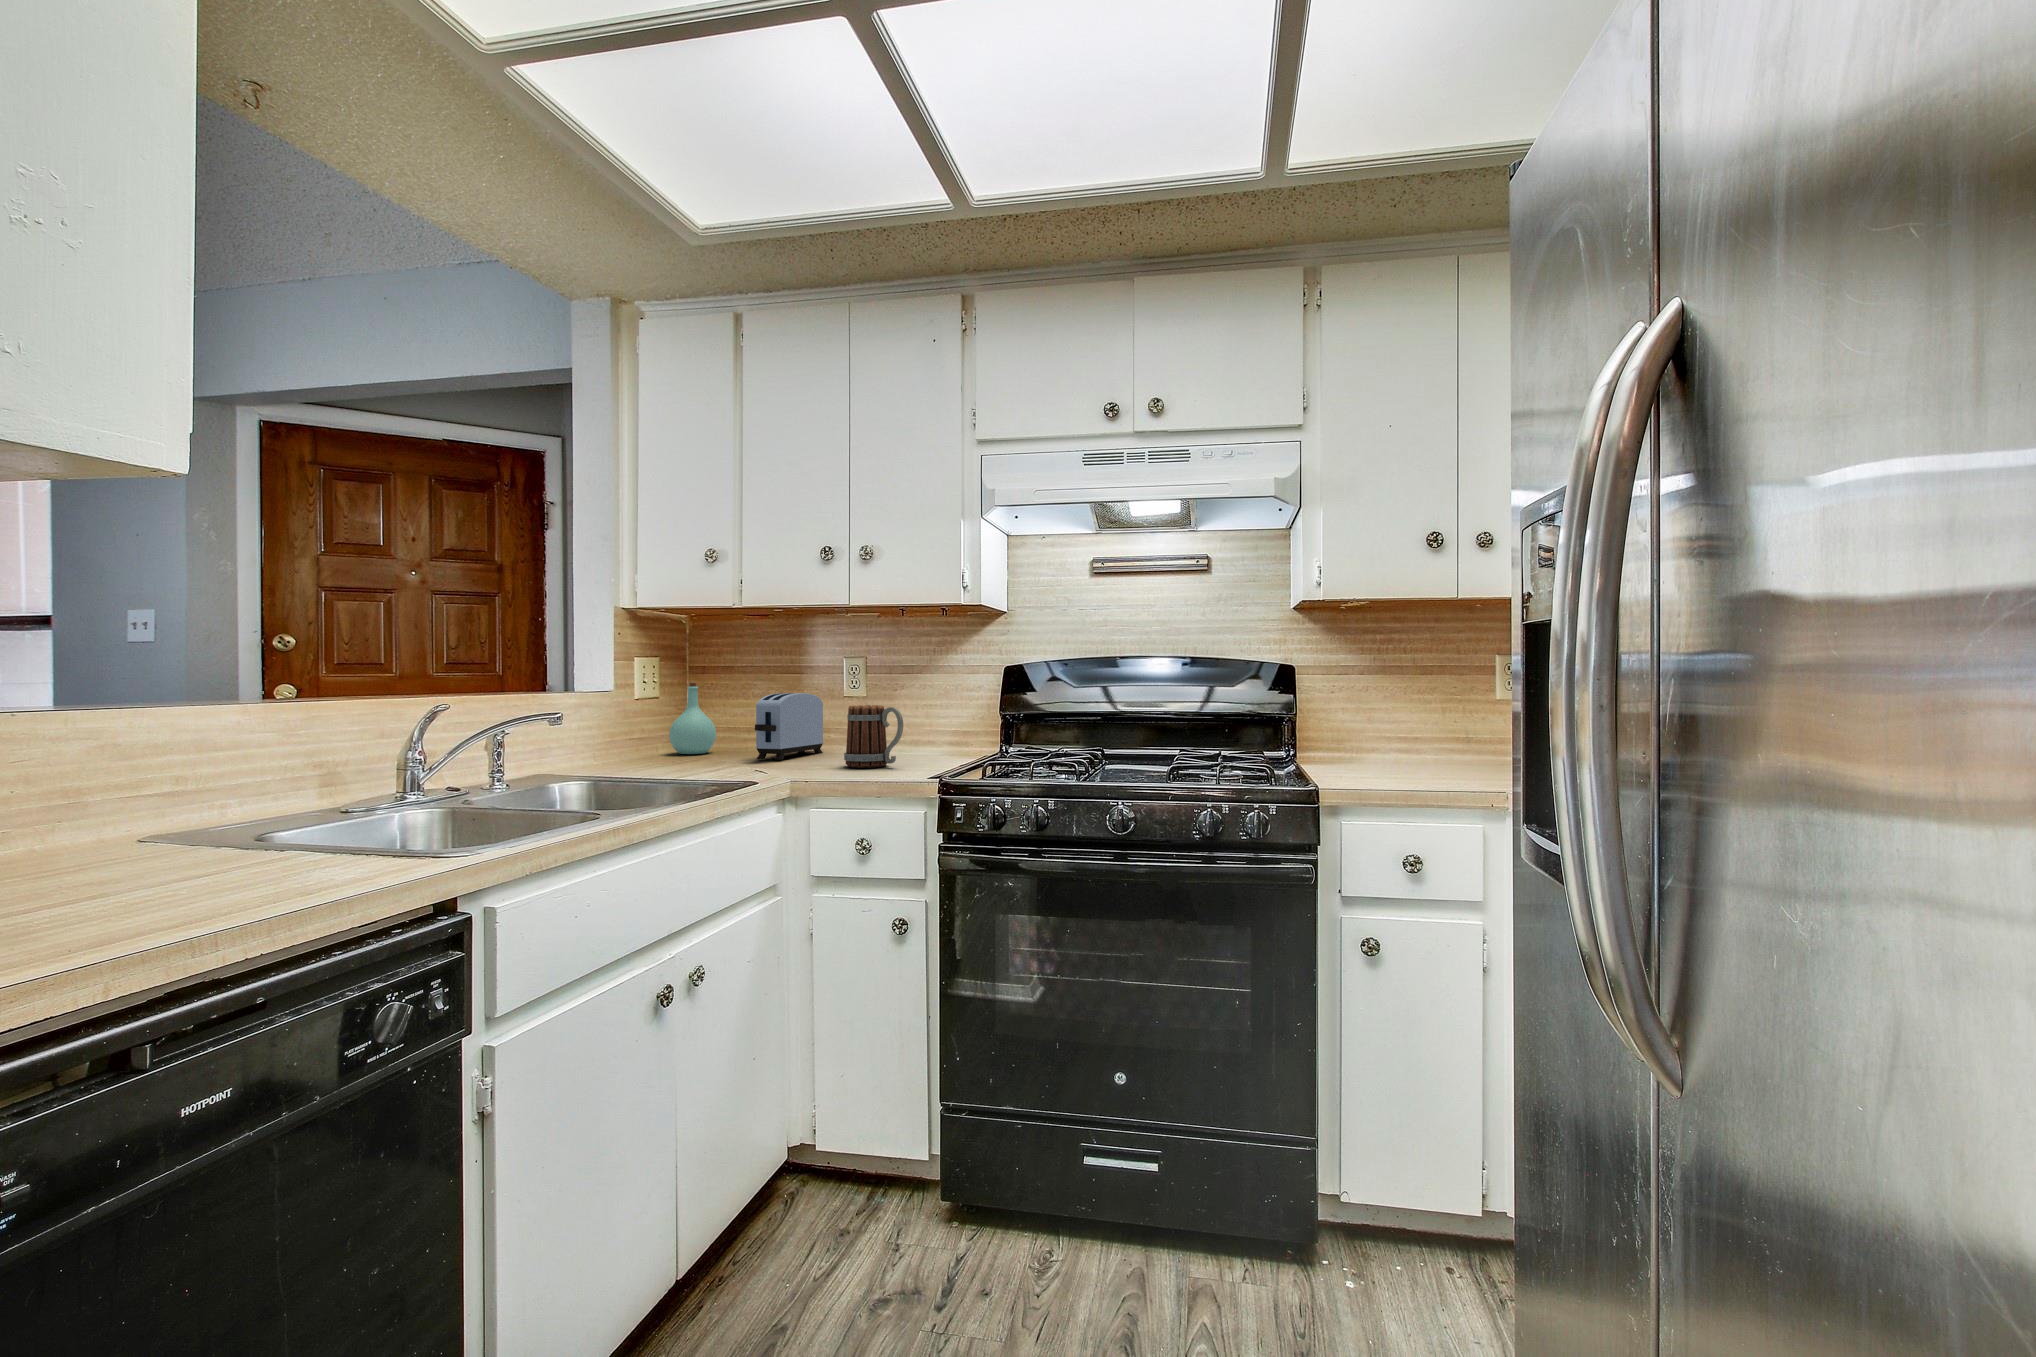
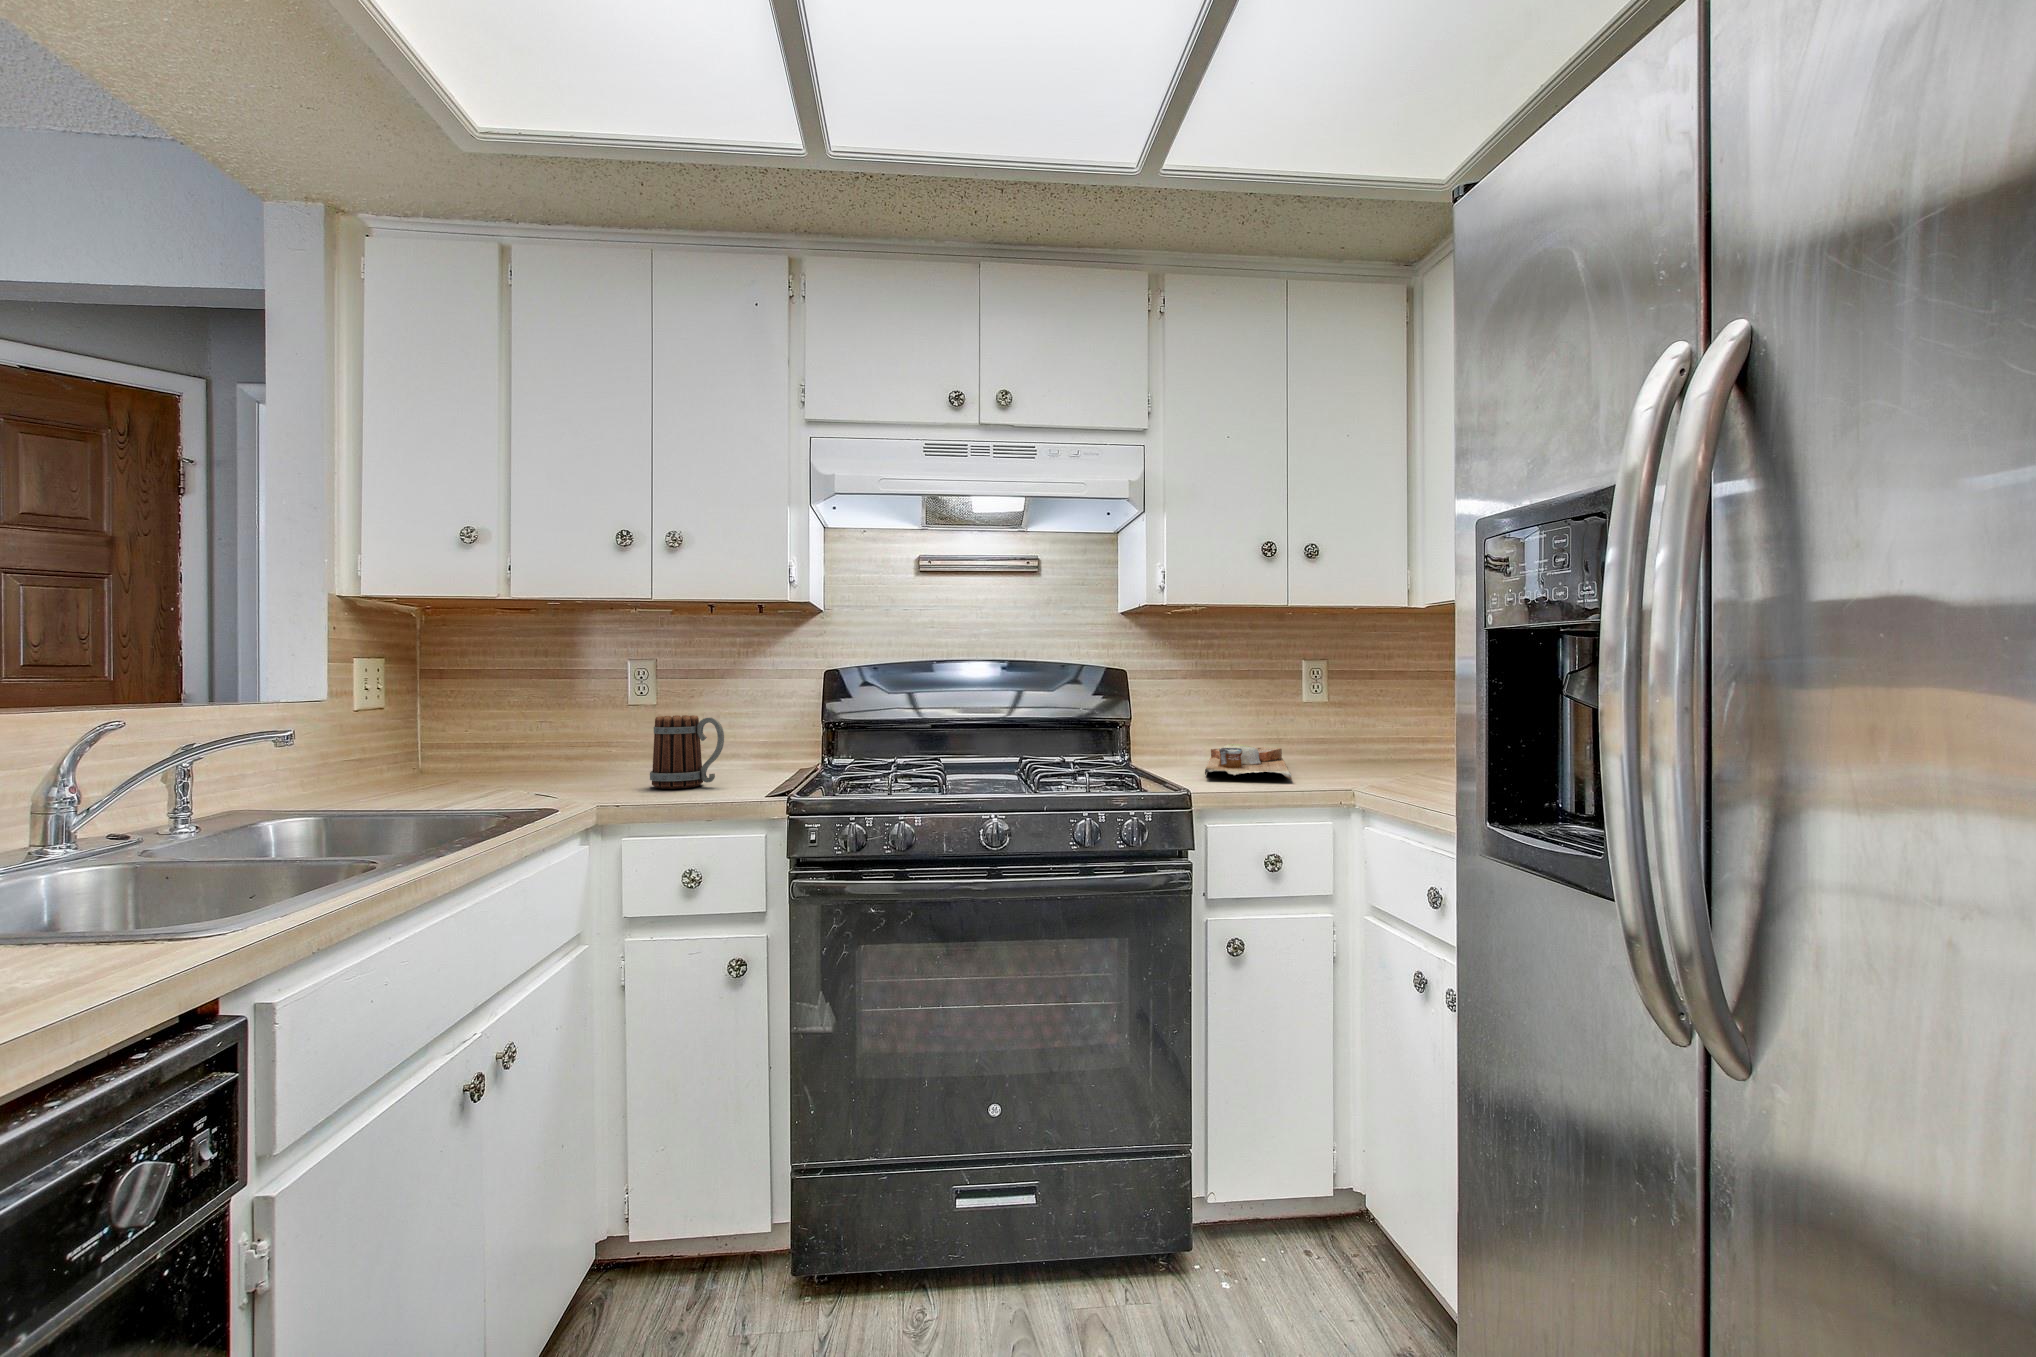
bottle: present [669,683,716,754] -> none [401,691,465,779]
toaster: present [755,693,823,760] -> none [528,702,607,782]
cutting board: none [1350,742,1455,779] -> present [1205,744,1292,779]

